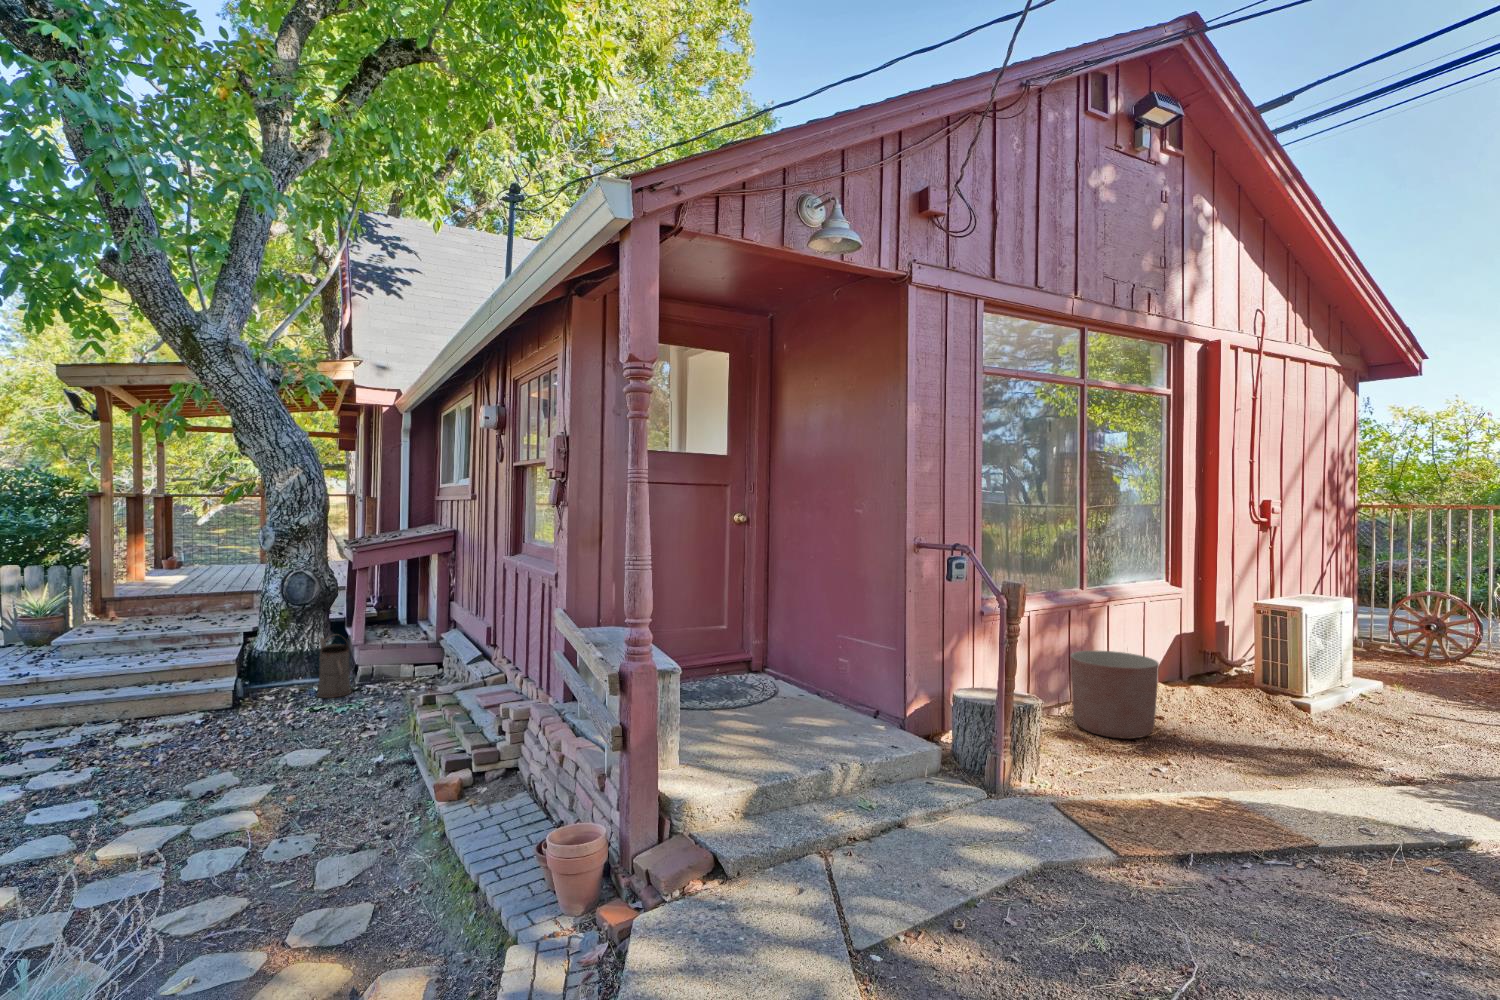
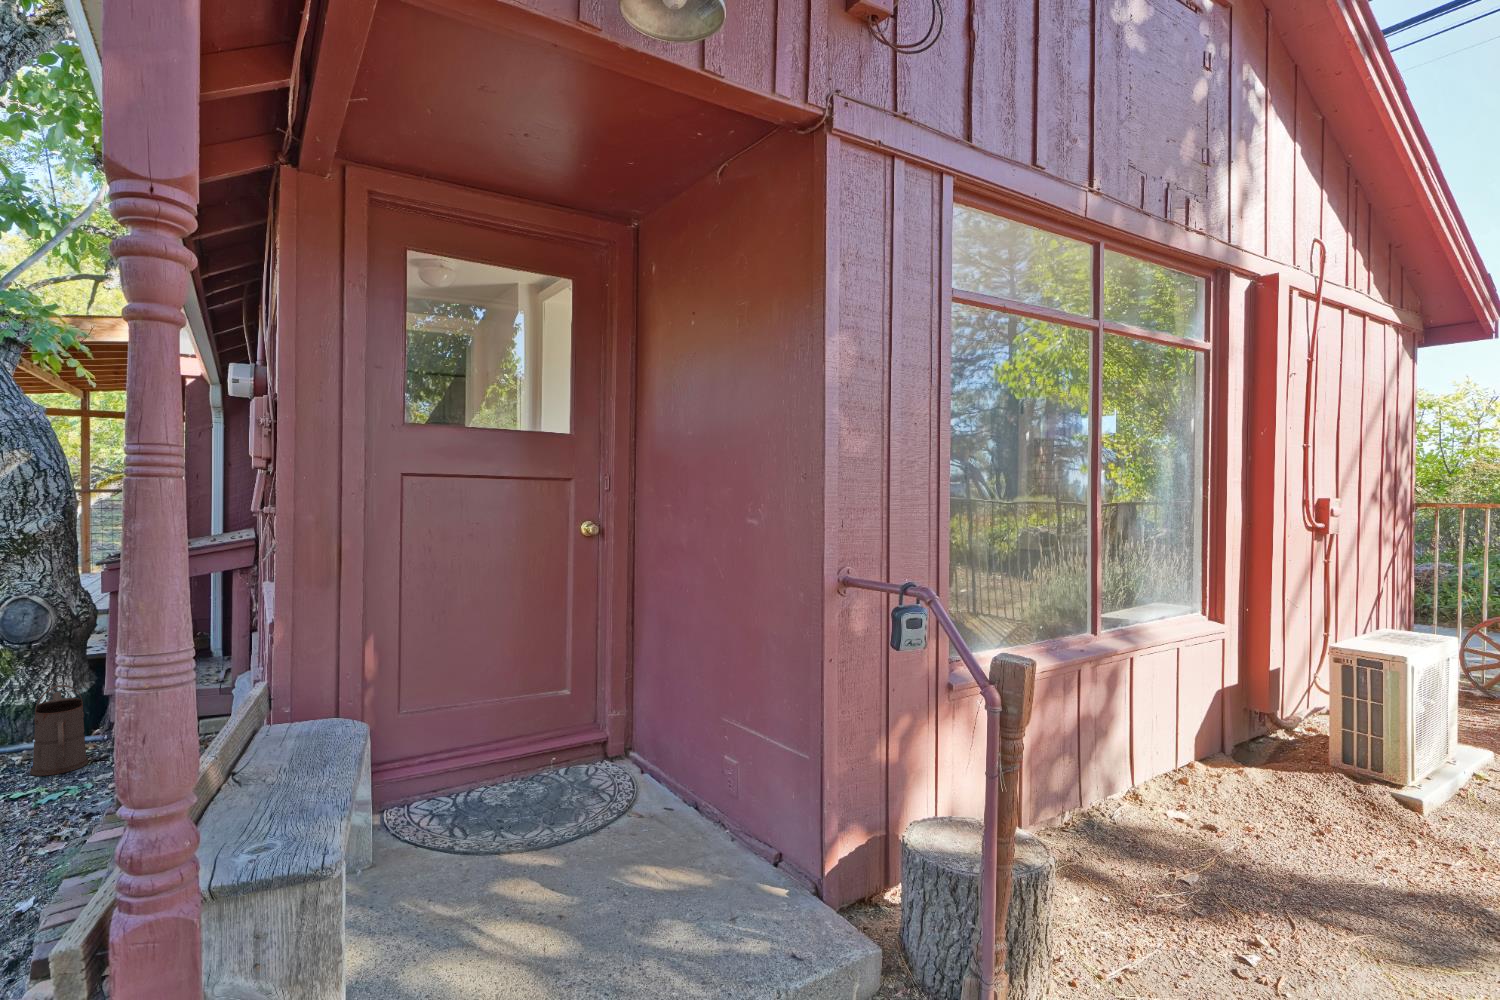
planter: present [1070,651,1159,739] -> none [1084,730,1227,887]

